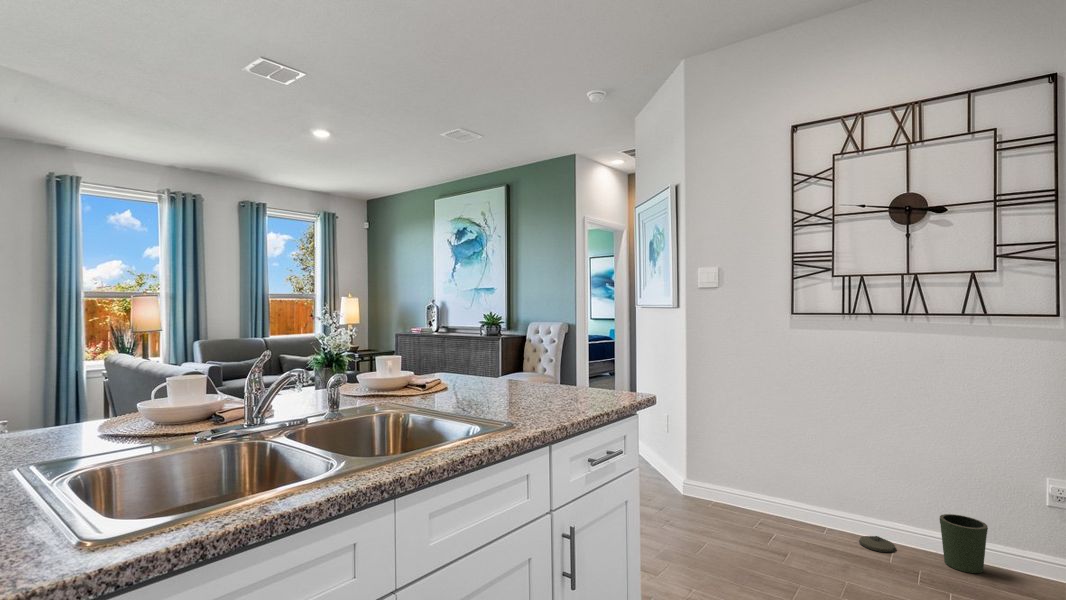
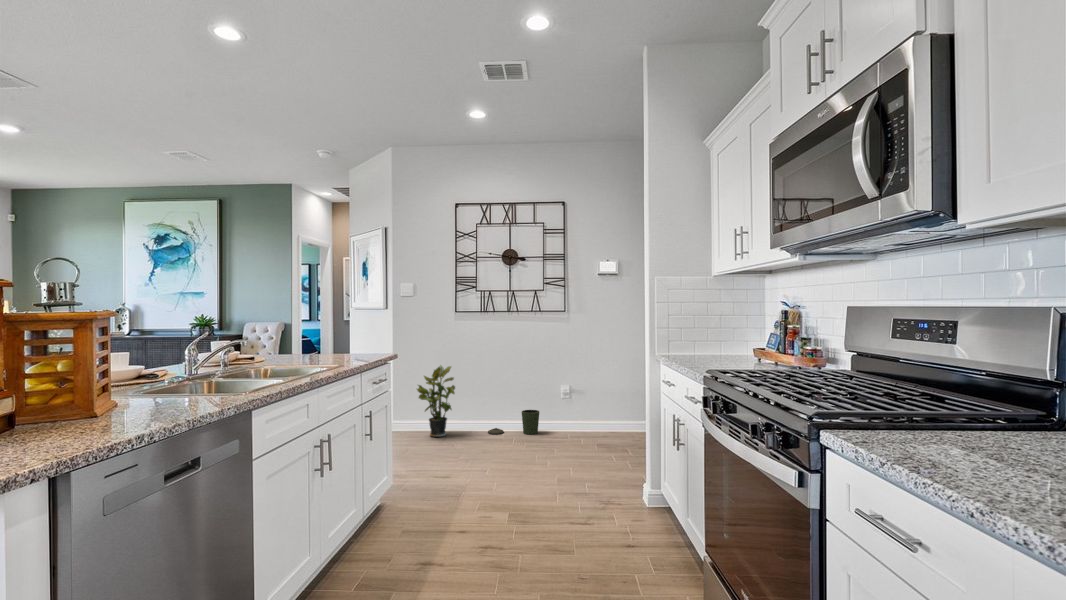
potted plant: none [720,403,792,532] -> present [417,365,455,437]

